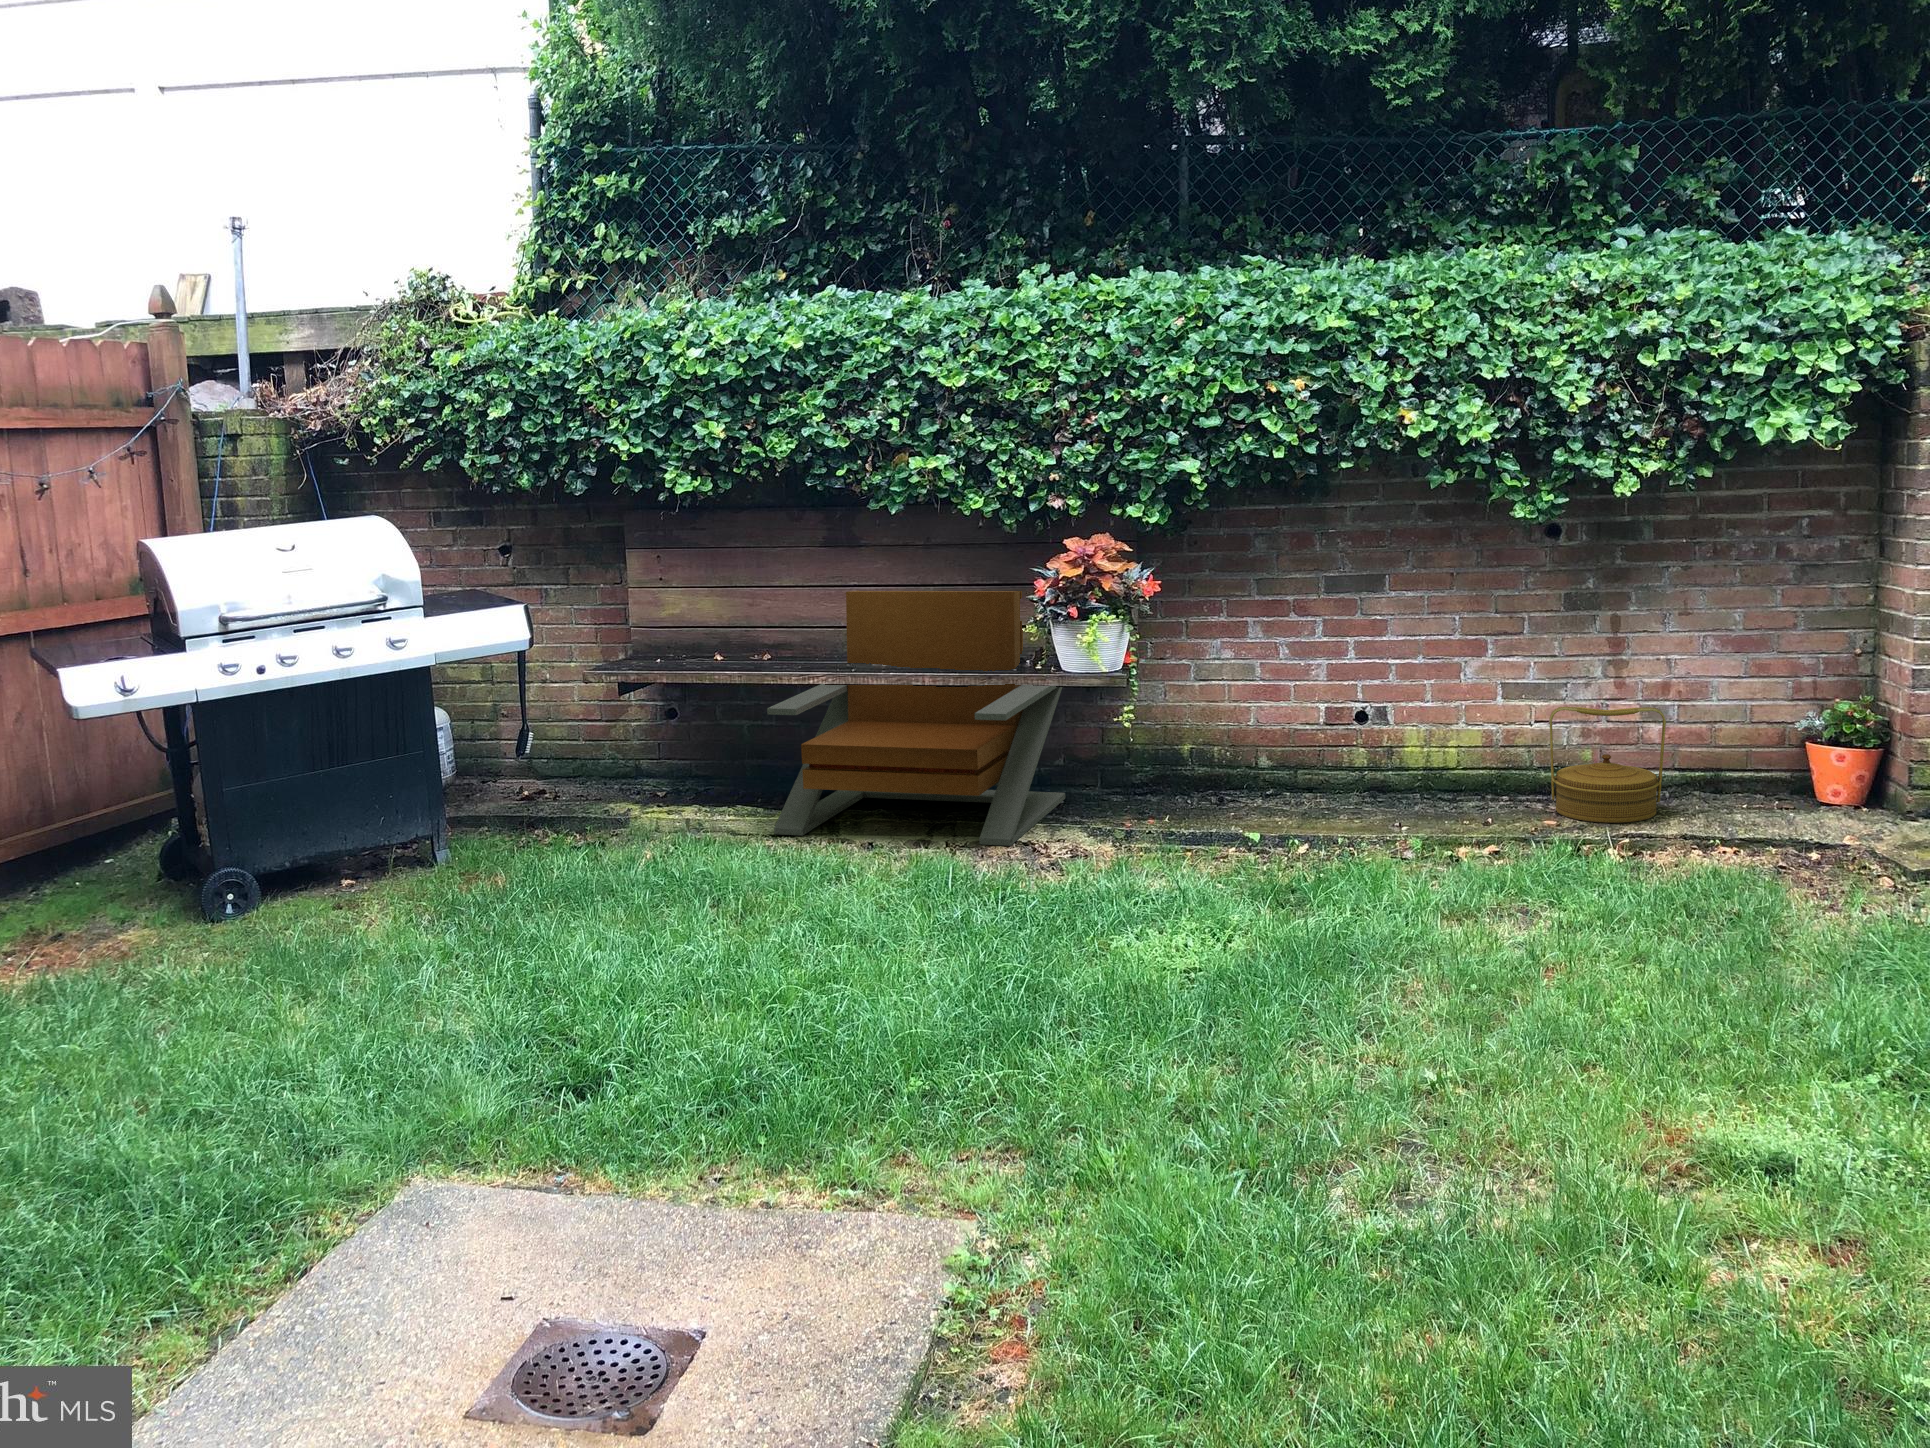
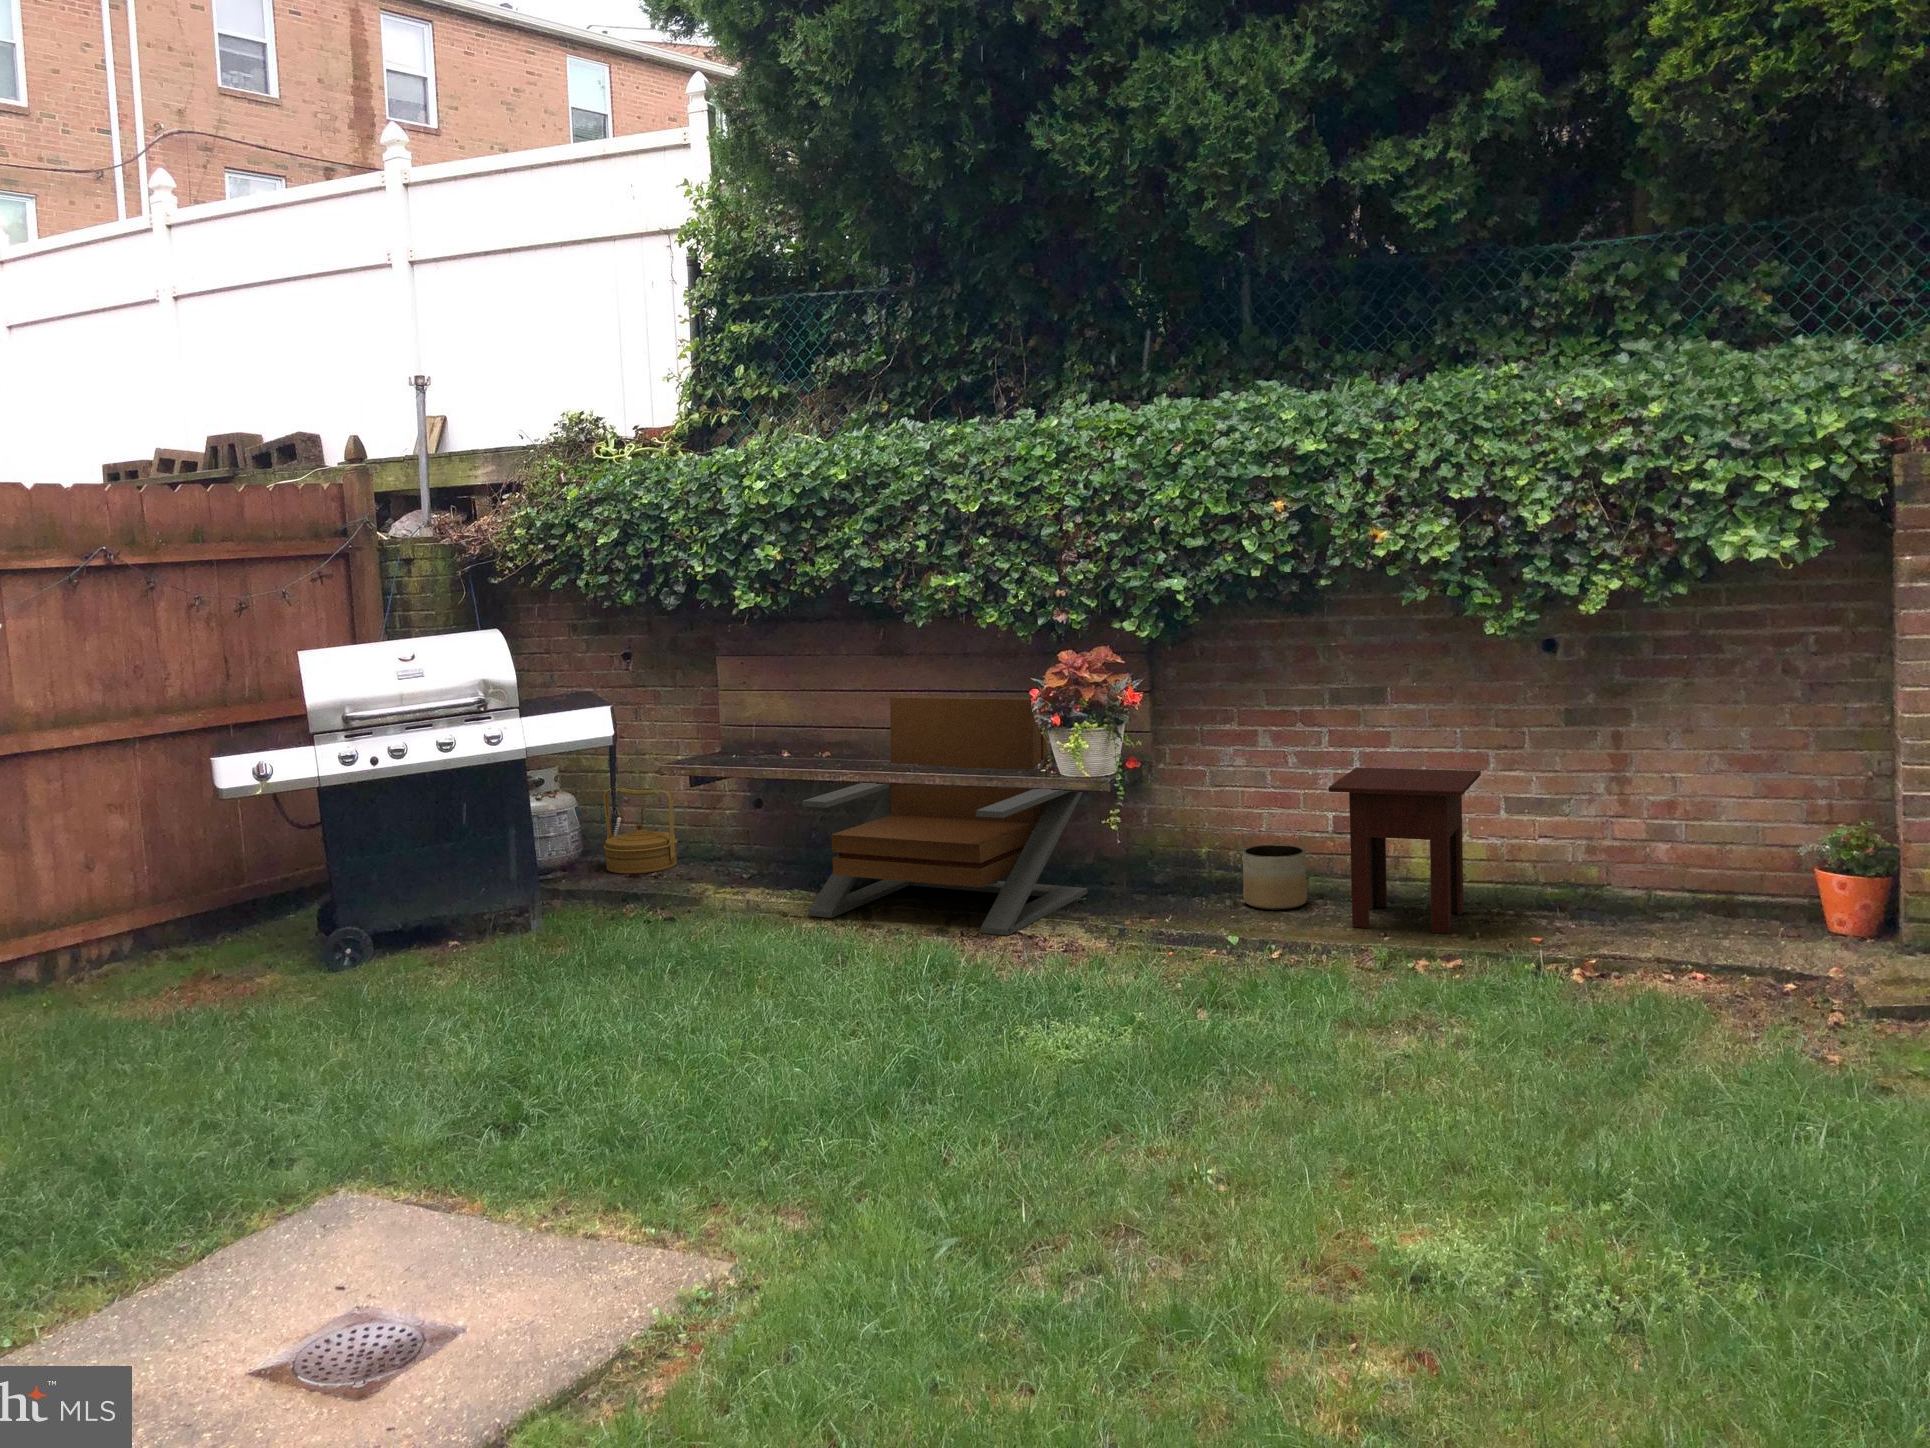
side table: none [1344,657,1482,824] -> present [1329,768,1481,934]
woven basket: present [1549,707,1666,823] -> present [604,788,678,874]
planter: none [1237,740,1303,807] -> present [1243,845,1307,910]

